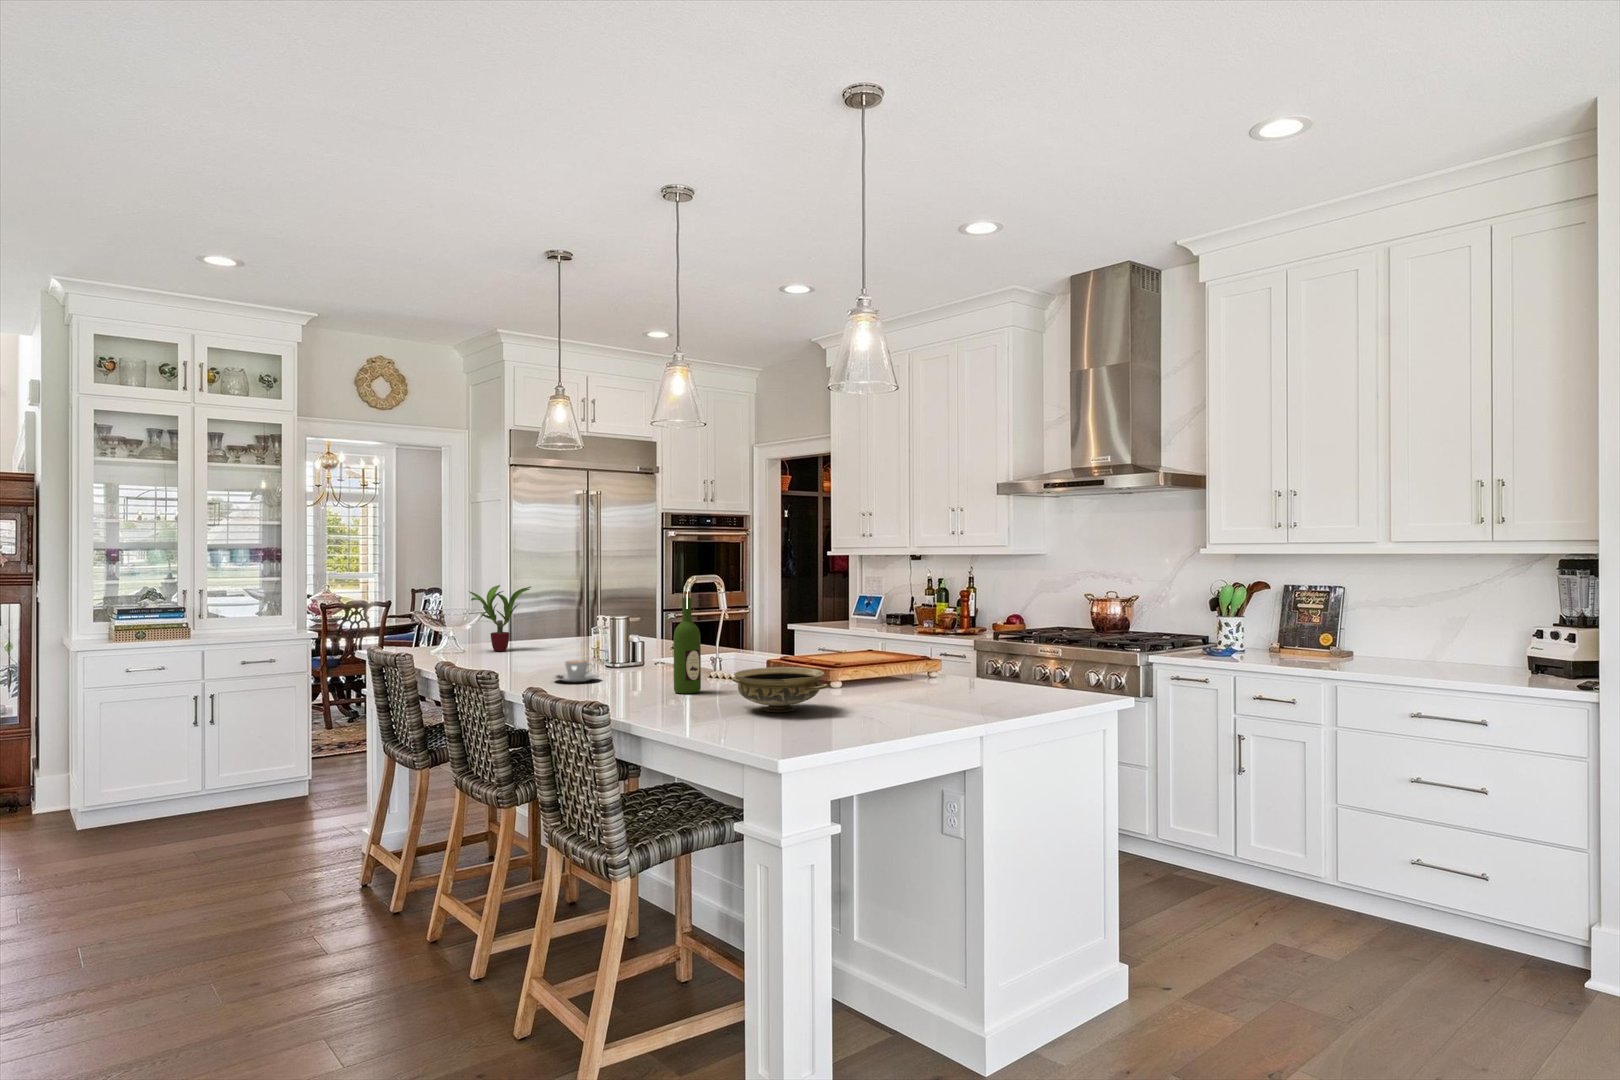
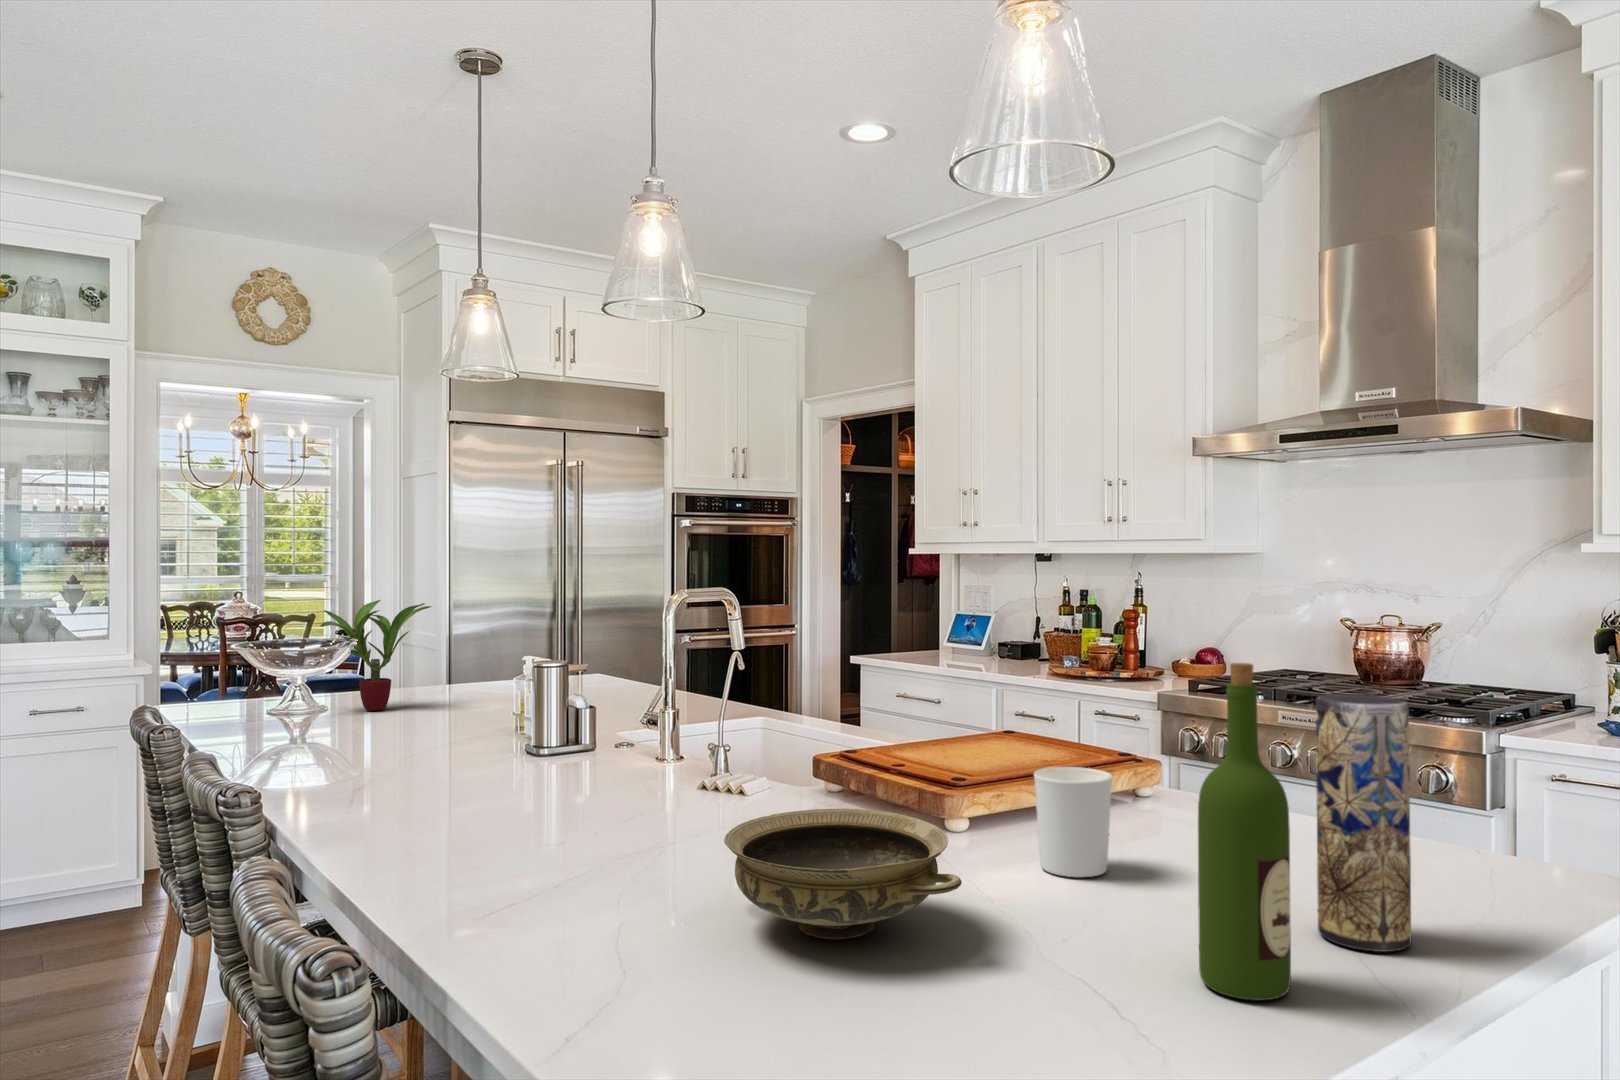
wine bottle: present [674,591,701,693] -> present [1198,663,1291,1000]
vase: none [970,615,1005,712] -> present [1316,694,1411,952]
candle holder: none [866,653,900,698] -> present [1034,767,1113,877]
coffee cup: present [553,660,600,682] -> none [389,754,486,802]

